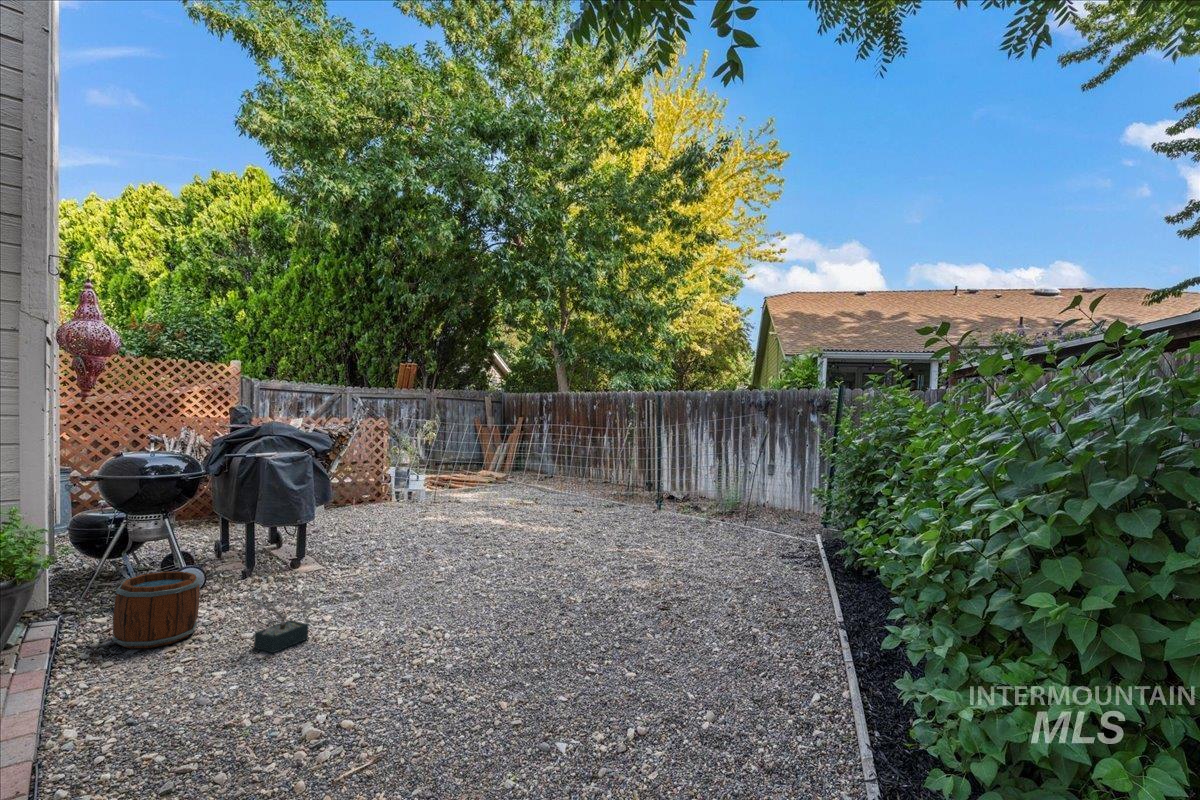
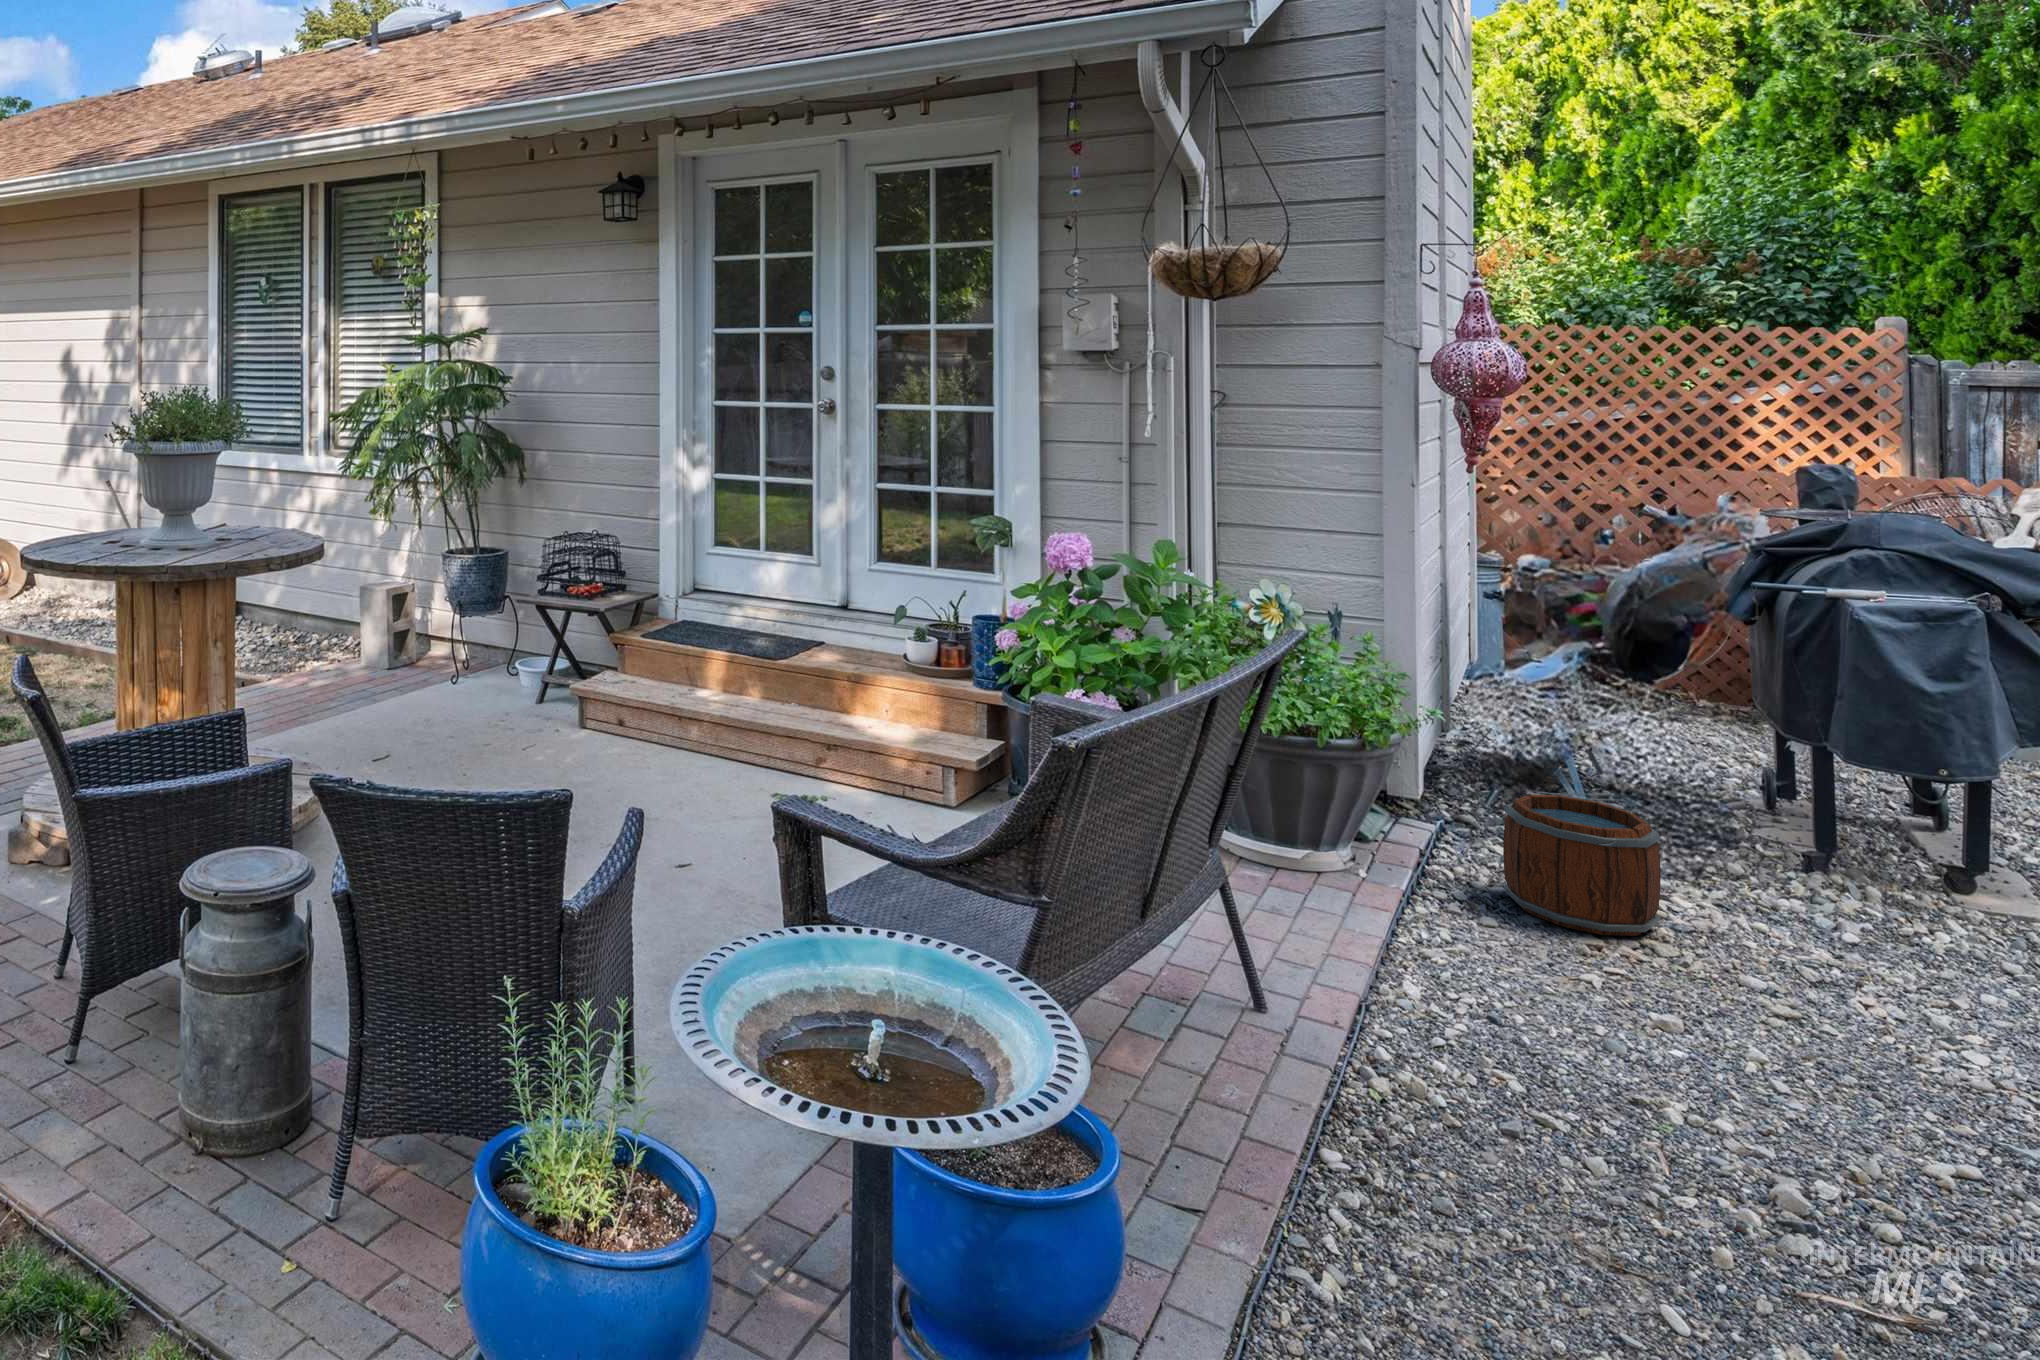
decorative plant: present [242,592,312,653] -> none [1726,892,1919,1050]

